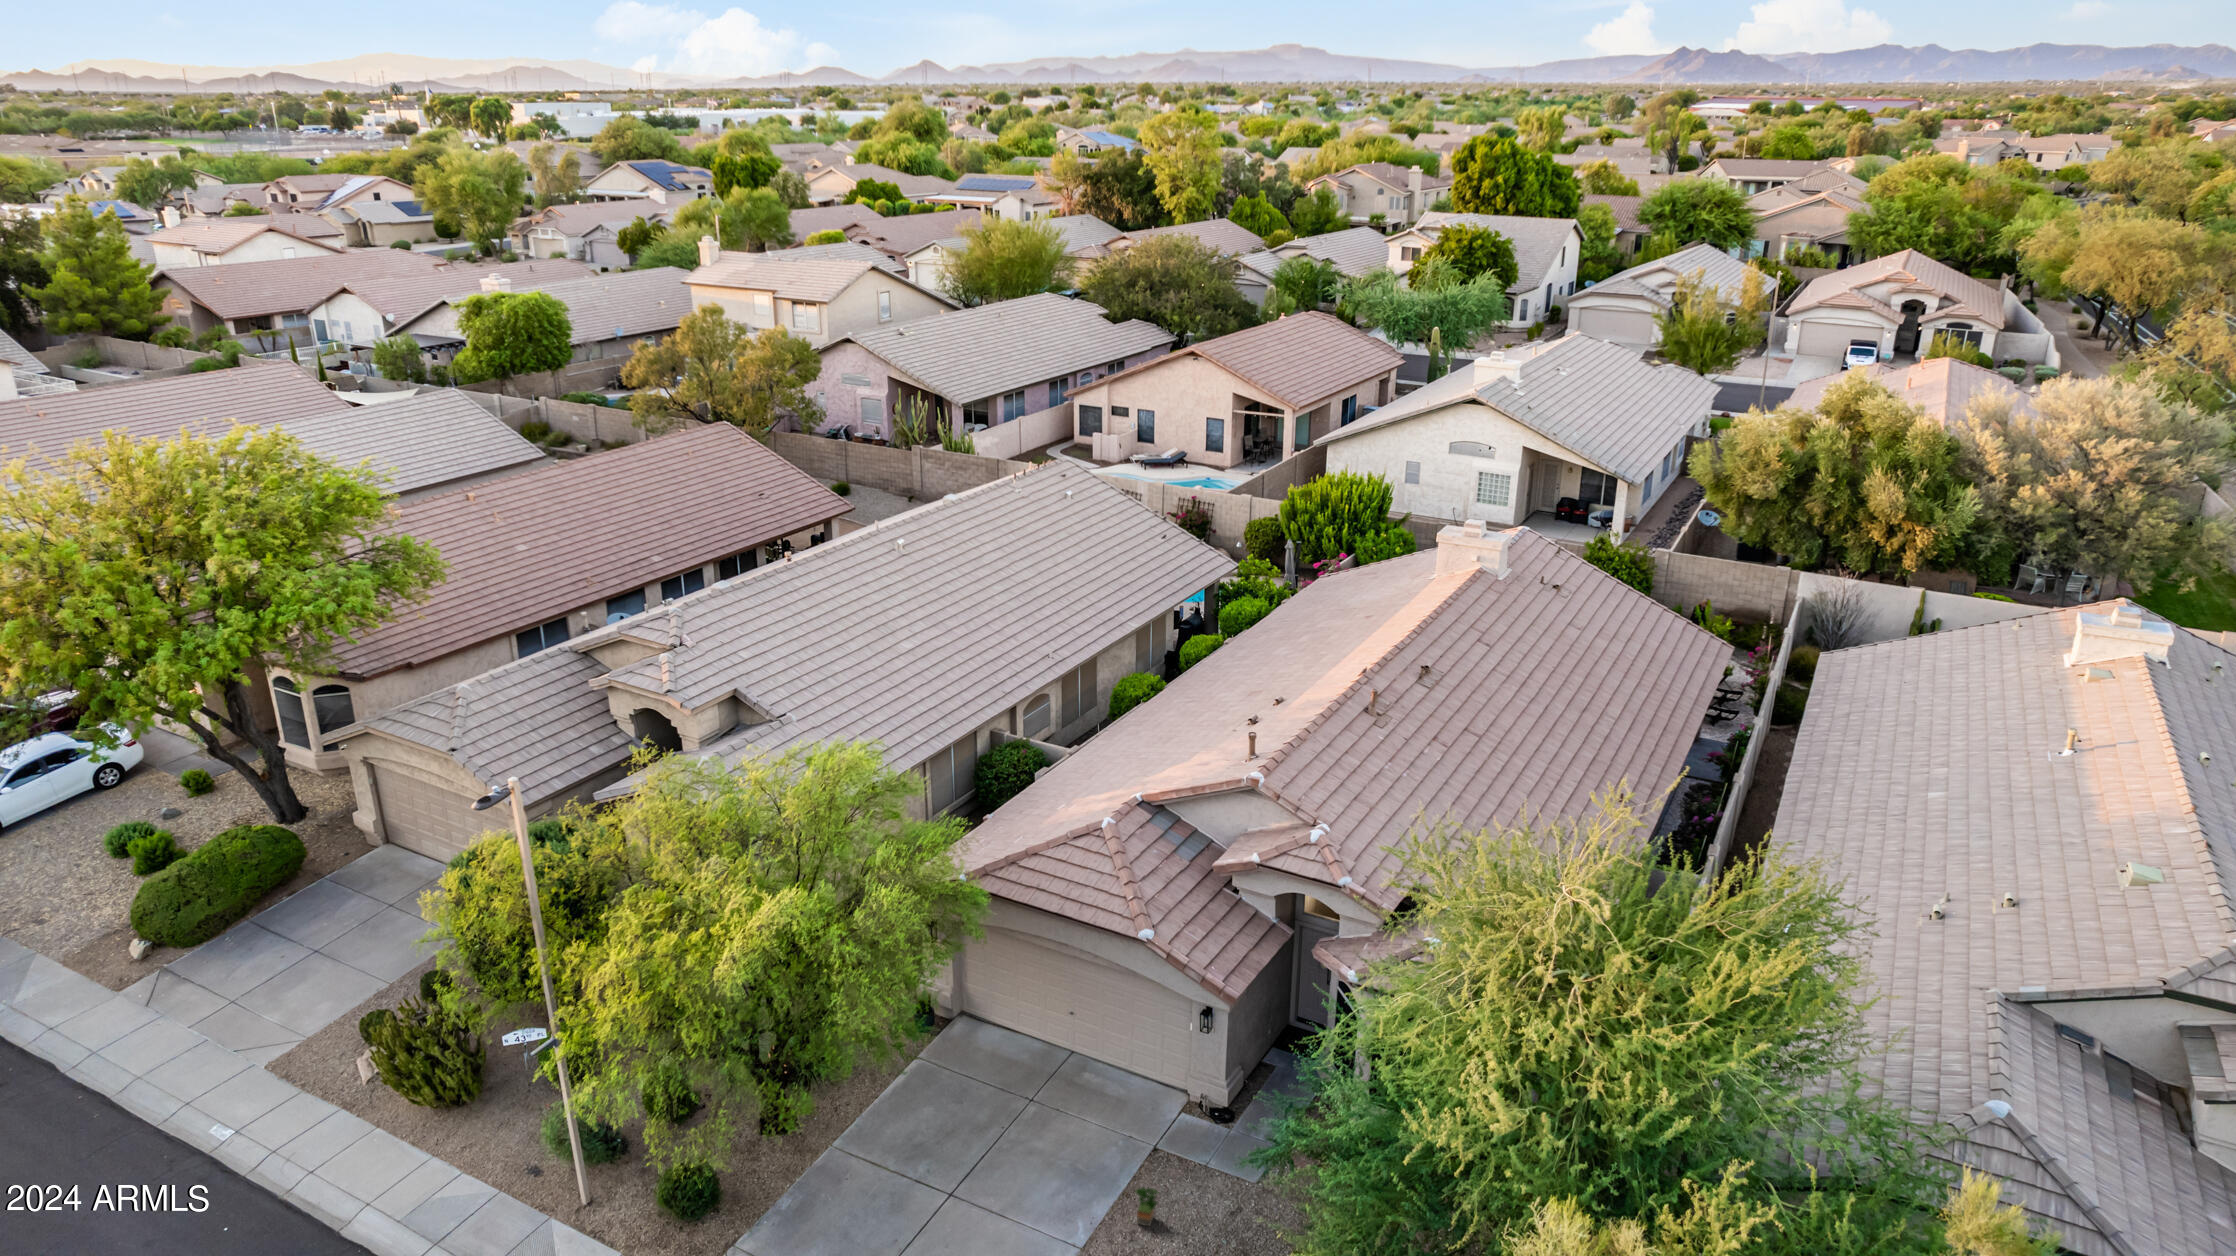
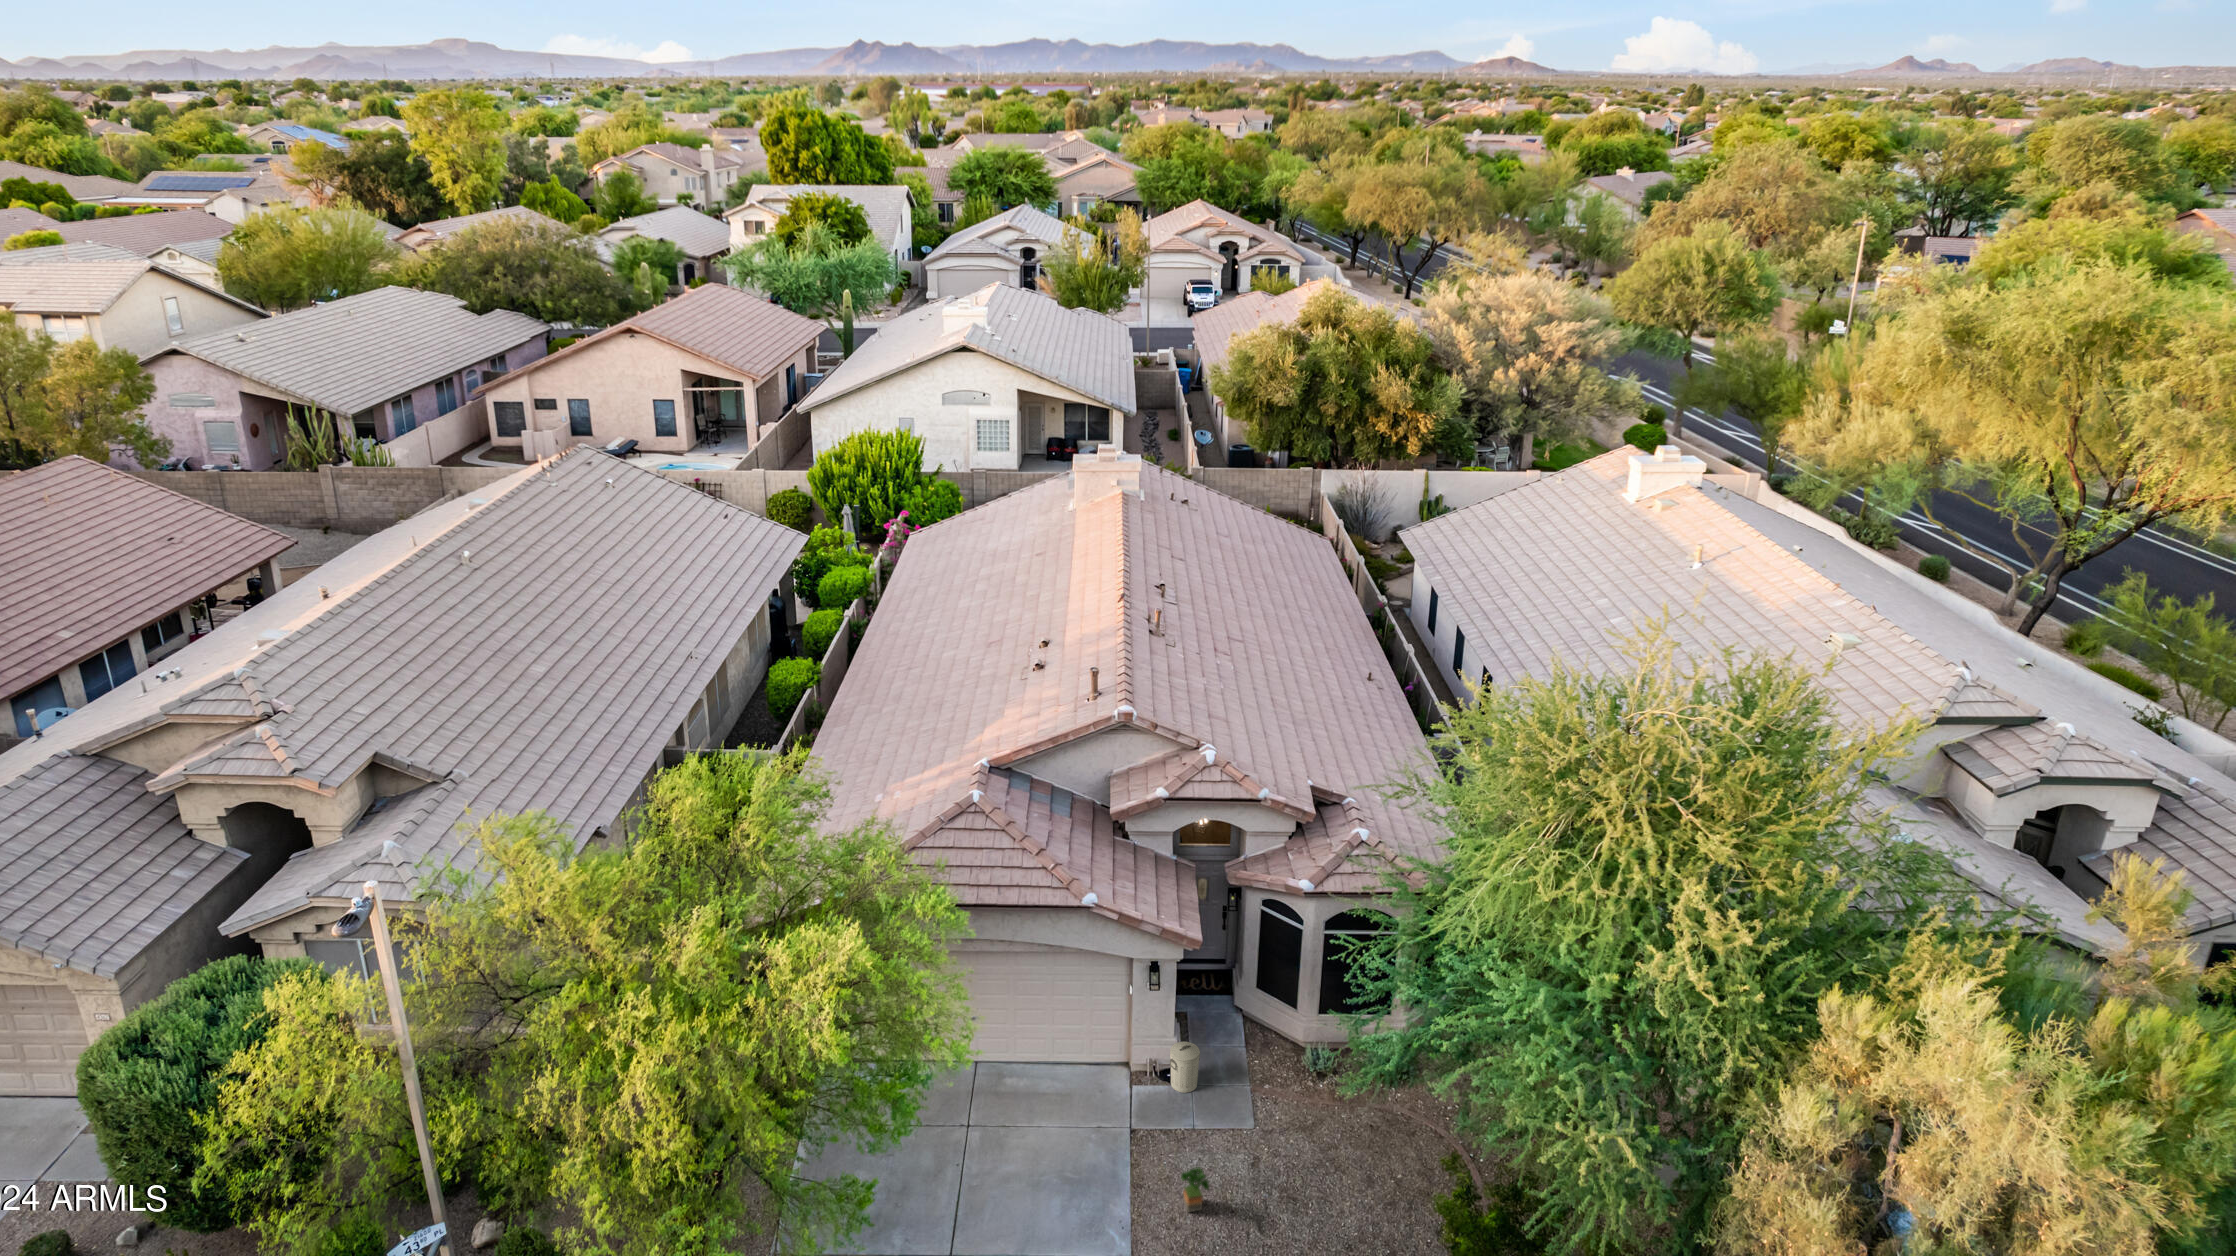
trash can: none [1207,1088,1236,1135] -> present [1170,1042,1200,1093]

